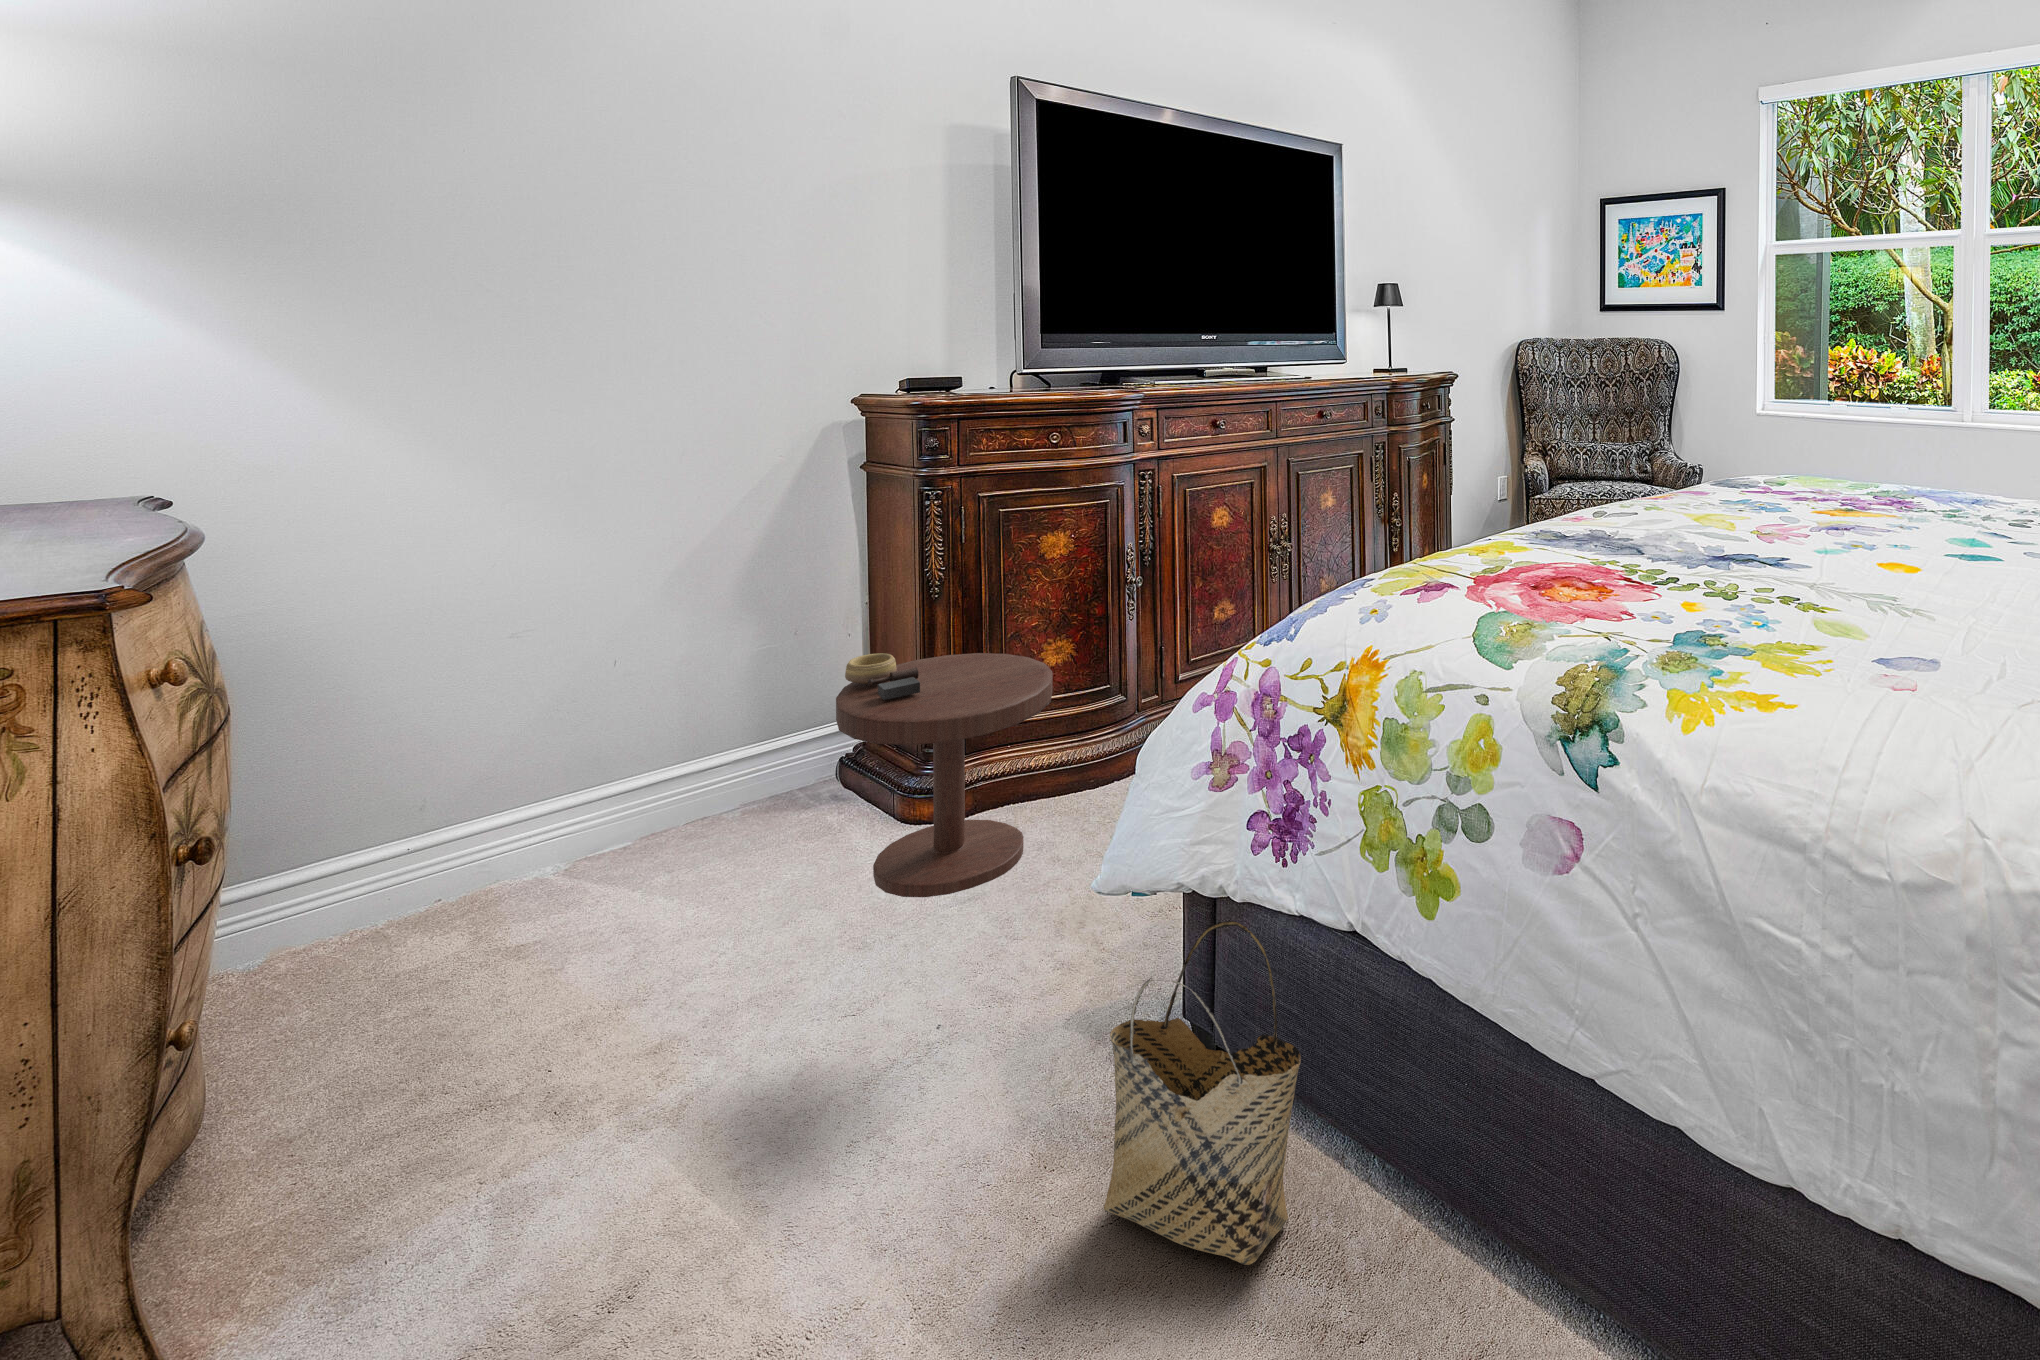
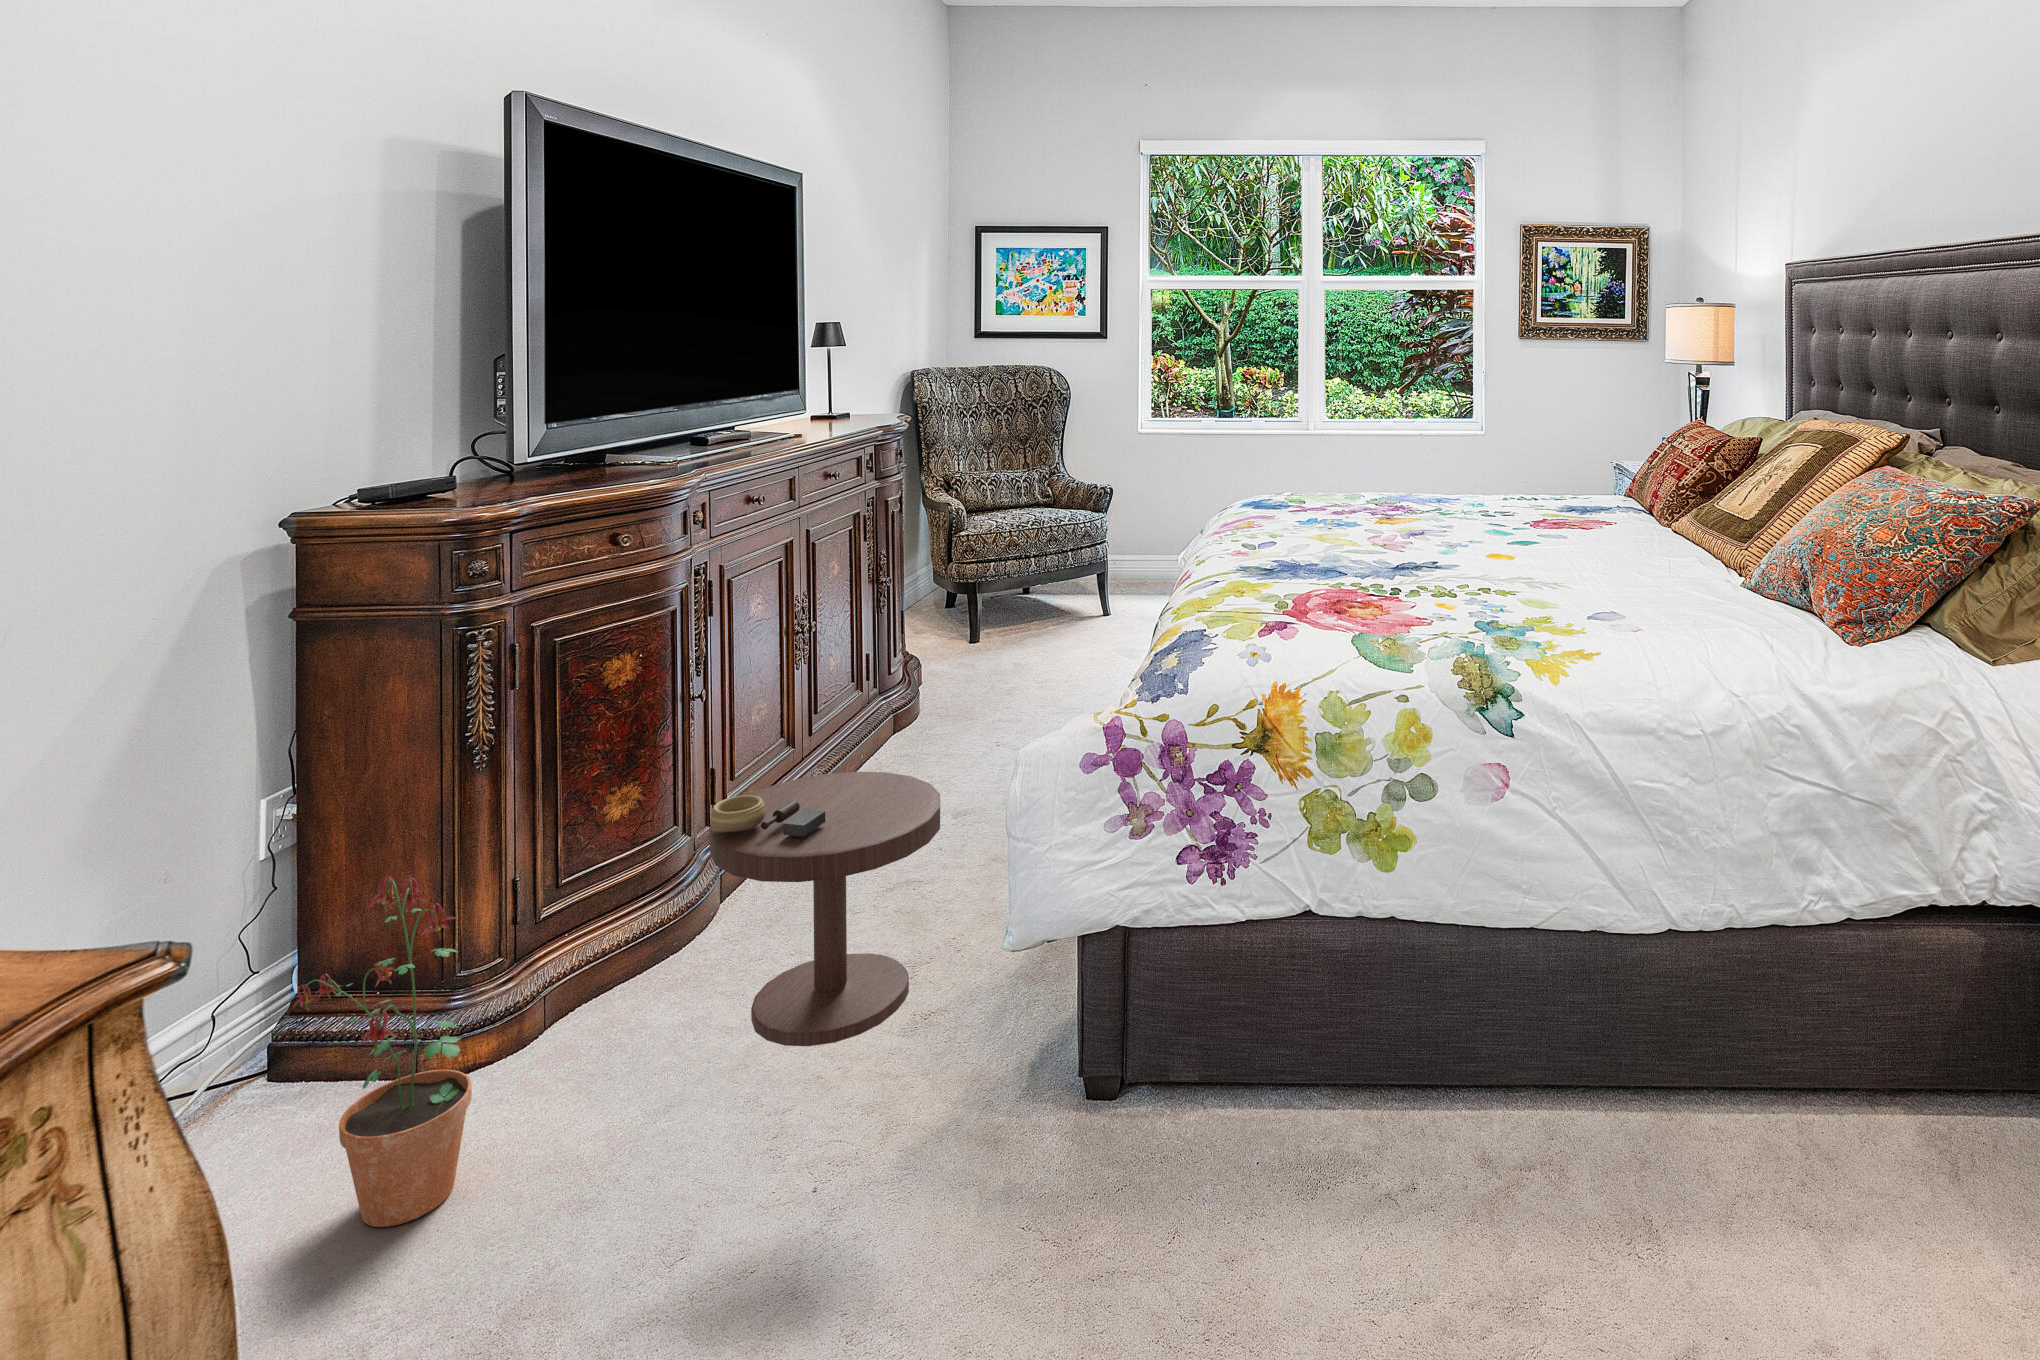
potted plant: none [705,666,810,929] -> present [293,876,472,1227]
woven basket: present [1104,921,1301,1265] -> none [1150,934,1318,1219]

